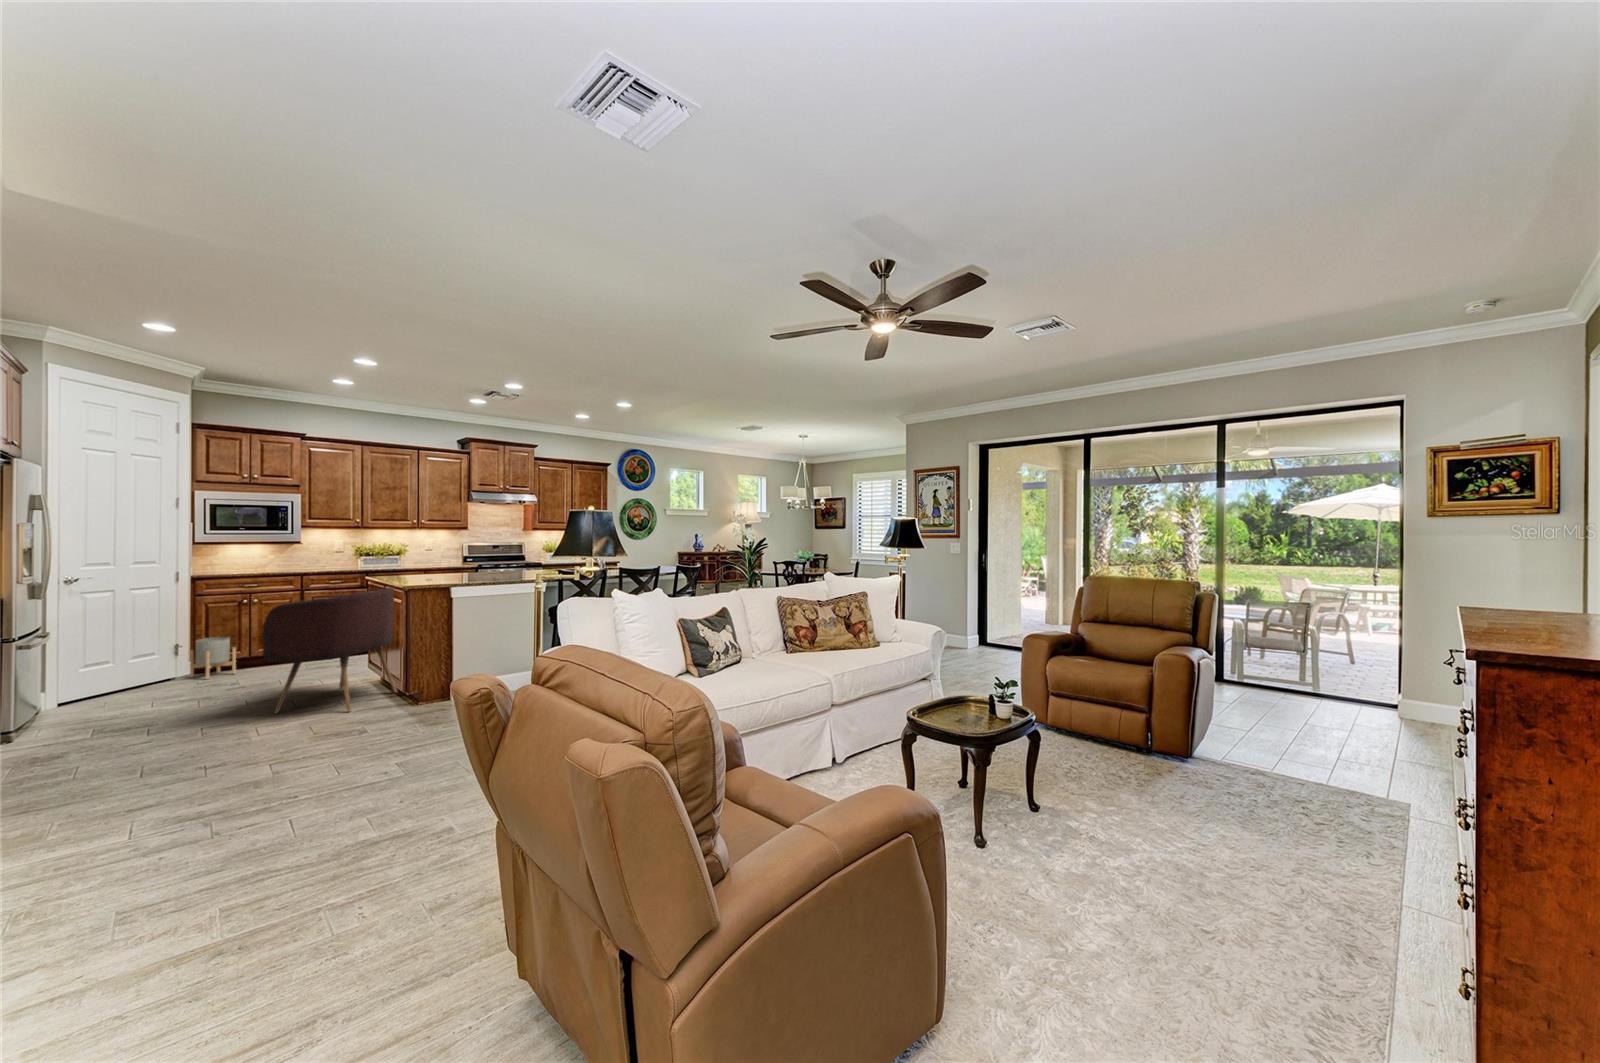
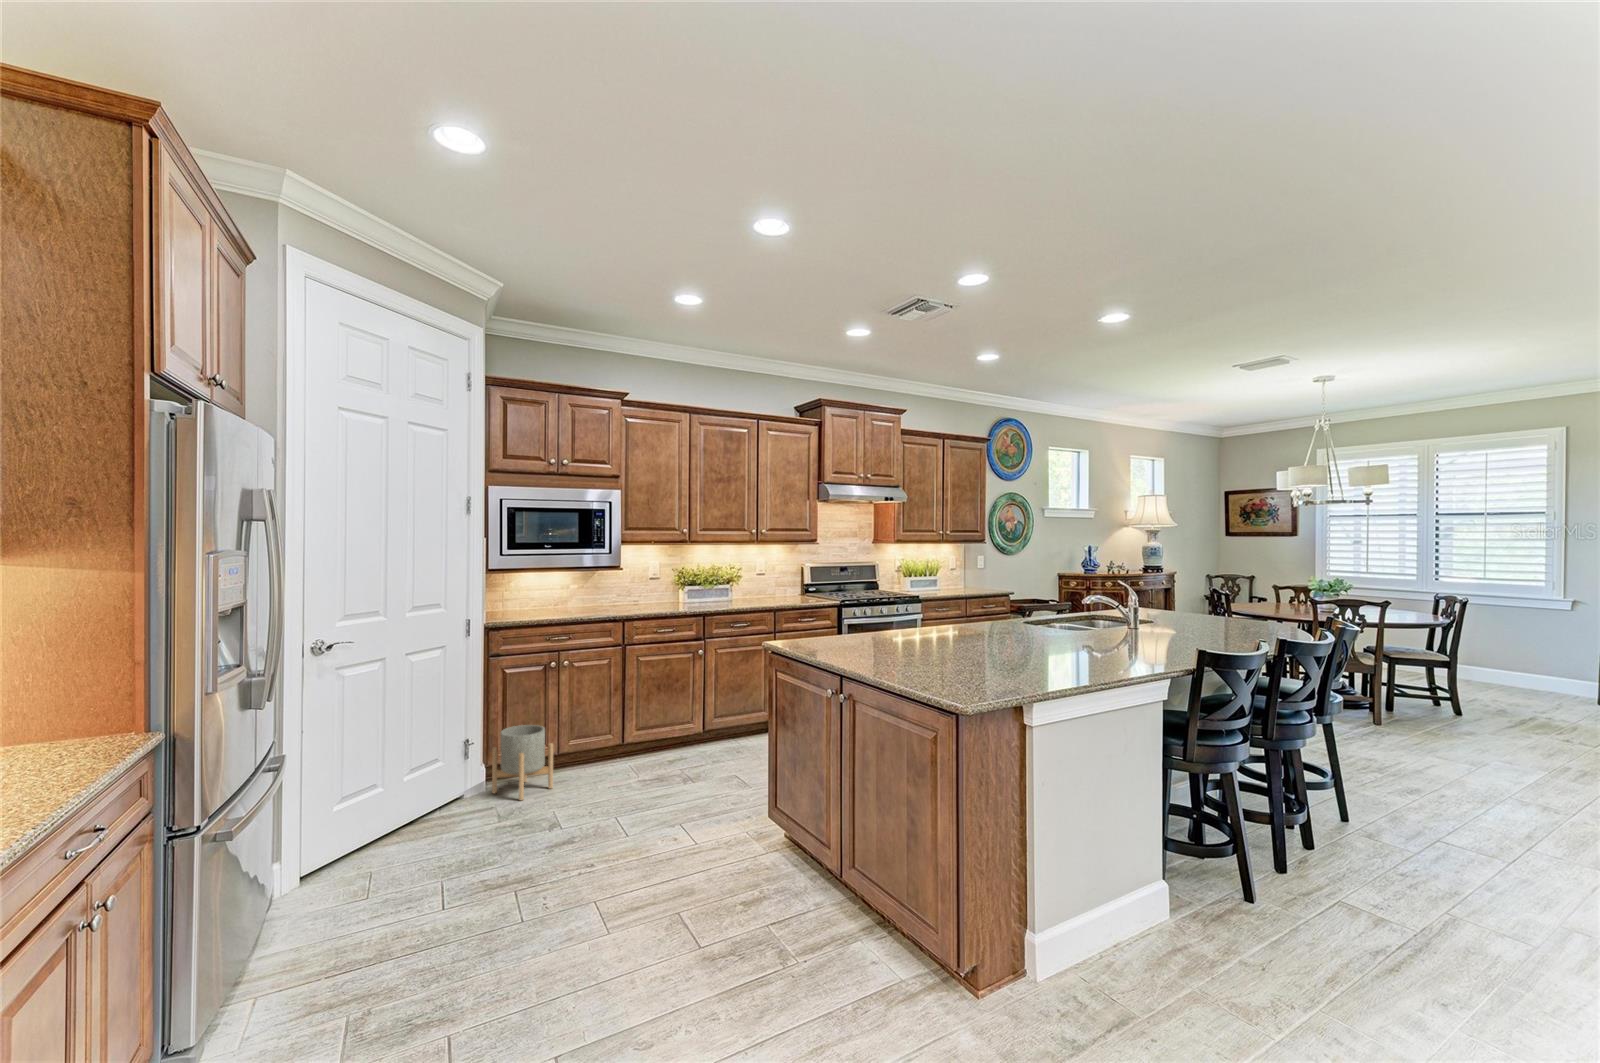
armchair: present [262,588,397,713] -> none [701,668,890,935]

